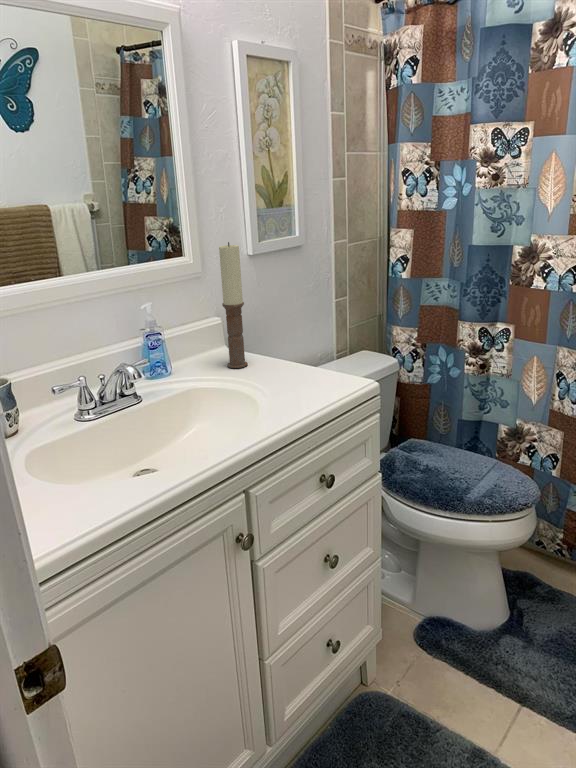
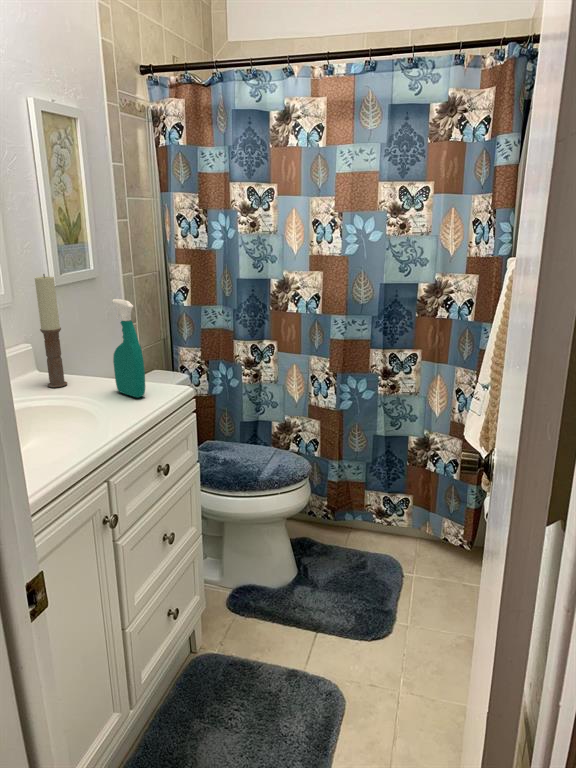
spray bottle: none [291,273,322,390] -> present [112,299,145,398]

